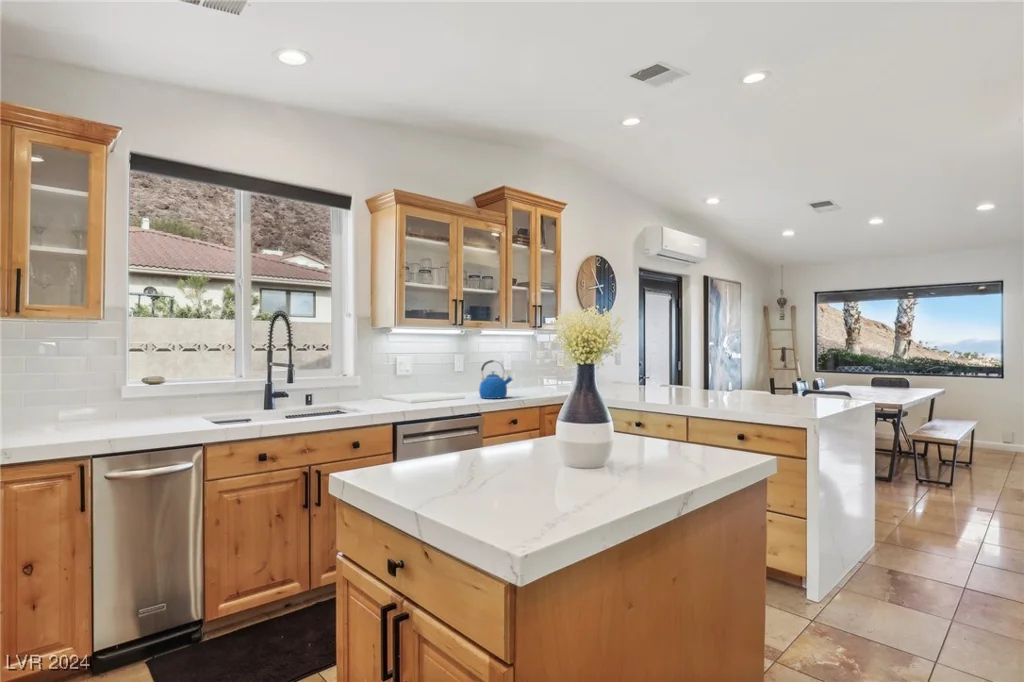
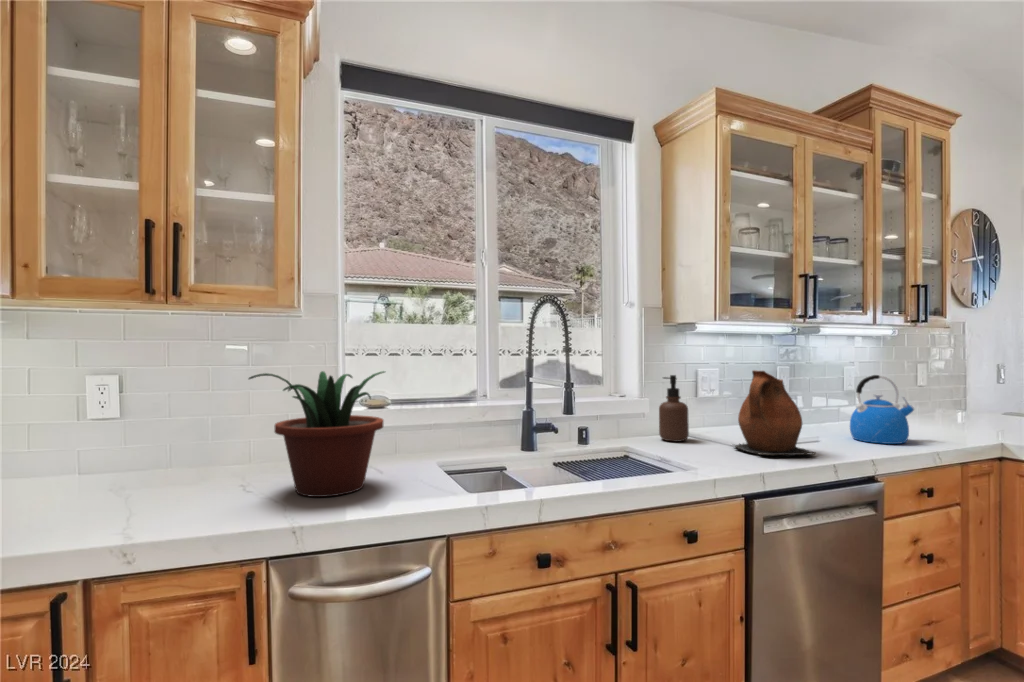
ceramic pitcher: none [401,358,443,405] -> present [734,370,815,455]
potted plant: none [70,359,164,431] -> present [249,371,385,497]
soap dispenser: none [363,362,381,403] -> present [659,375,689,441]

